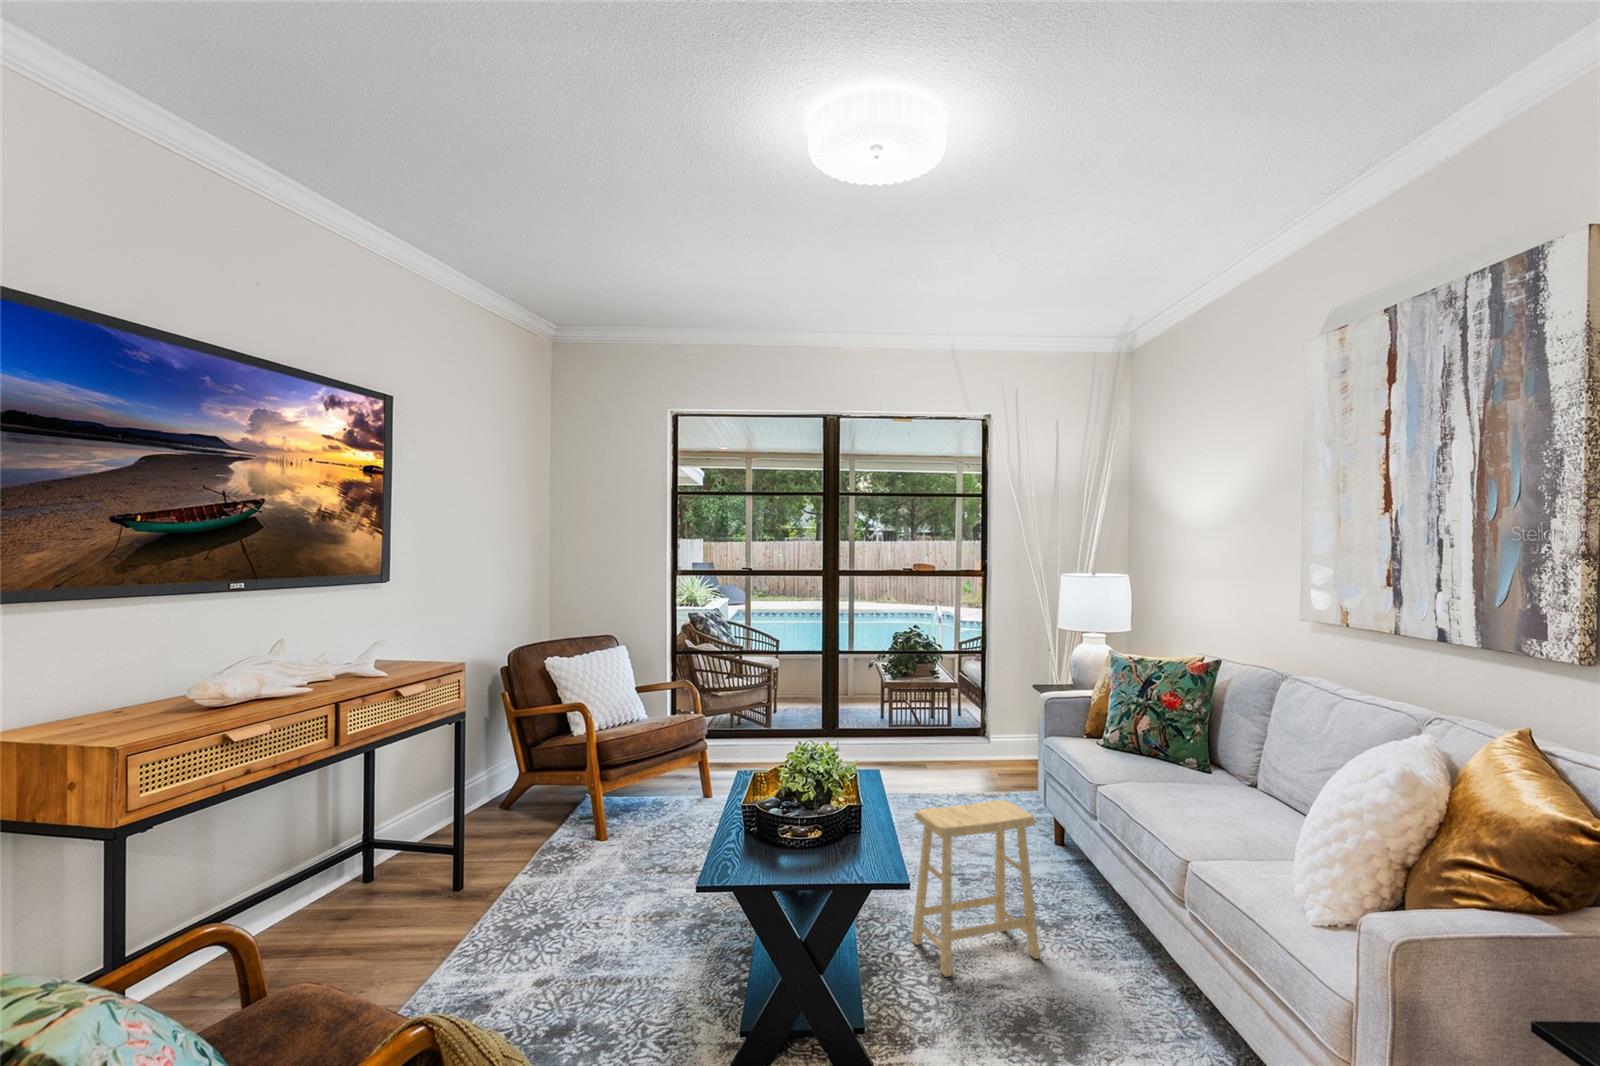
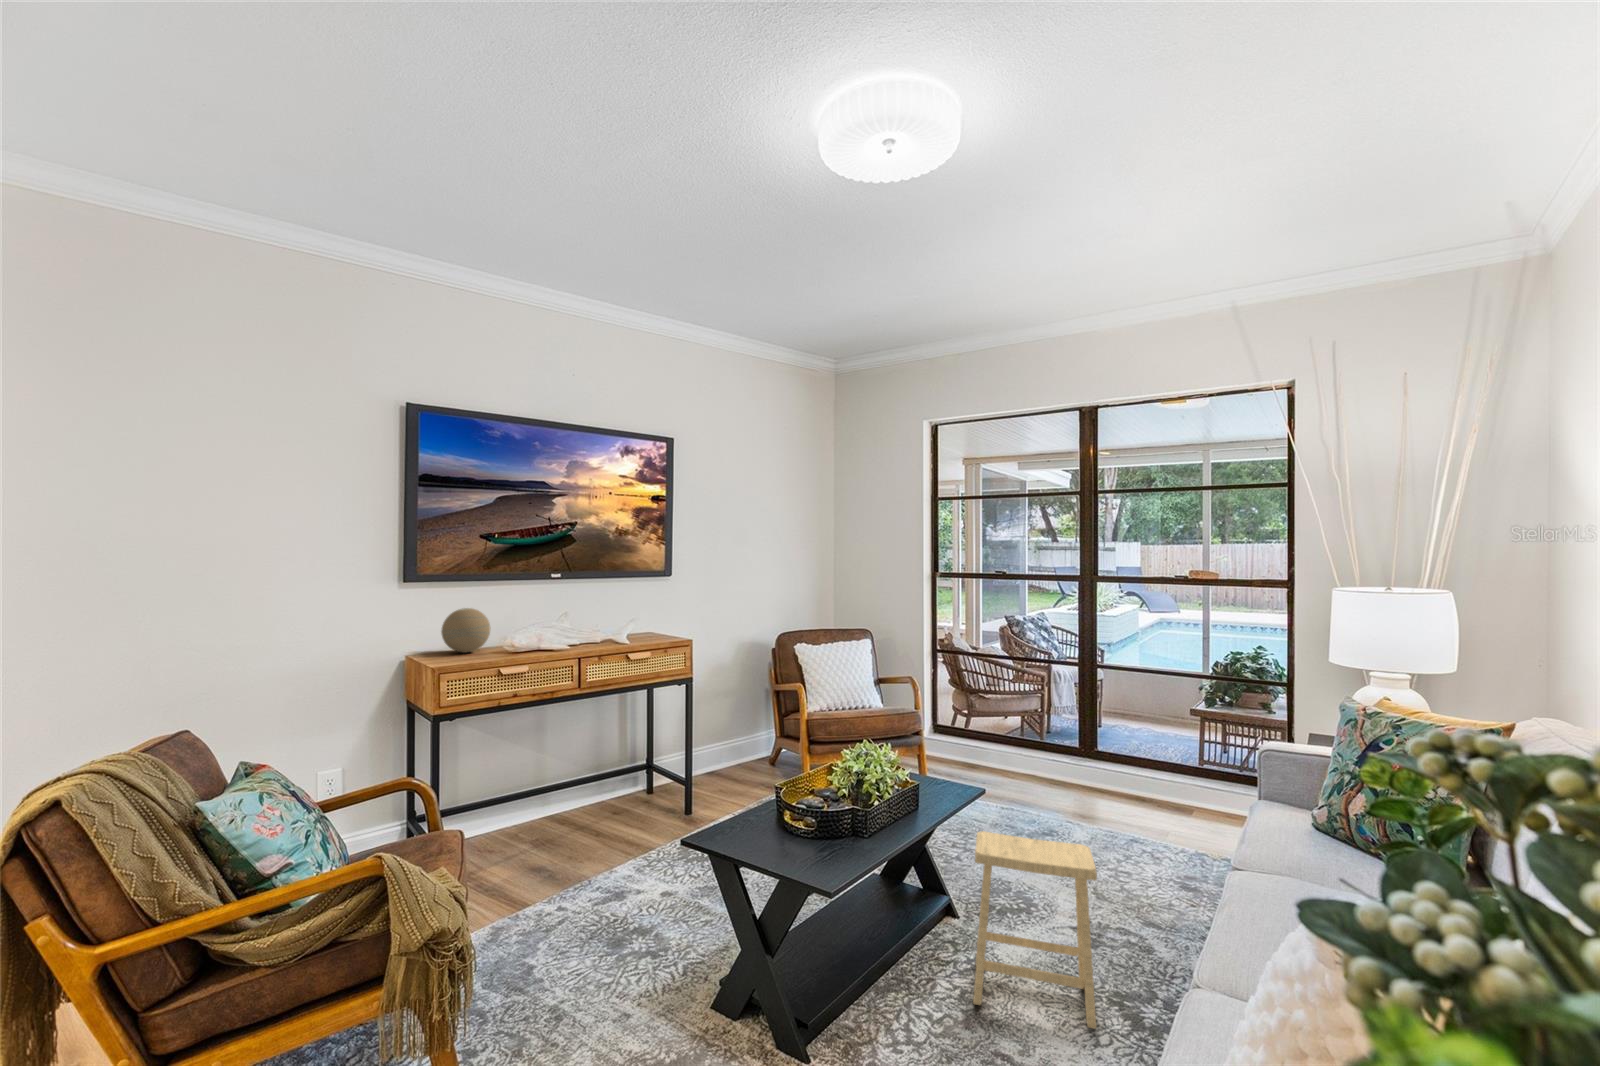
decorative orb: none [63,643,165,720] -> present [441,608,491,653]

